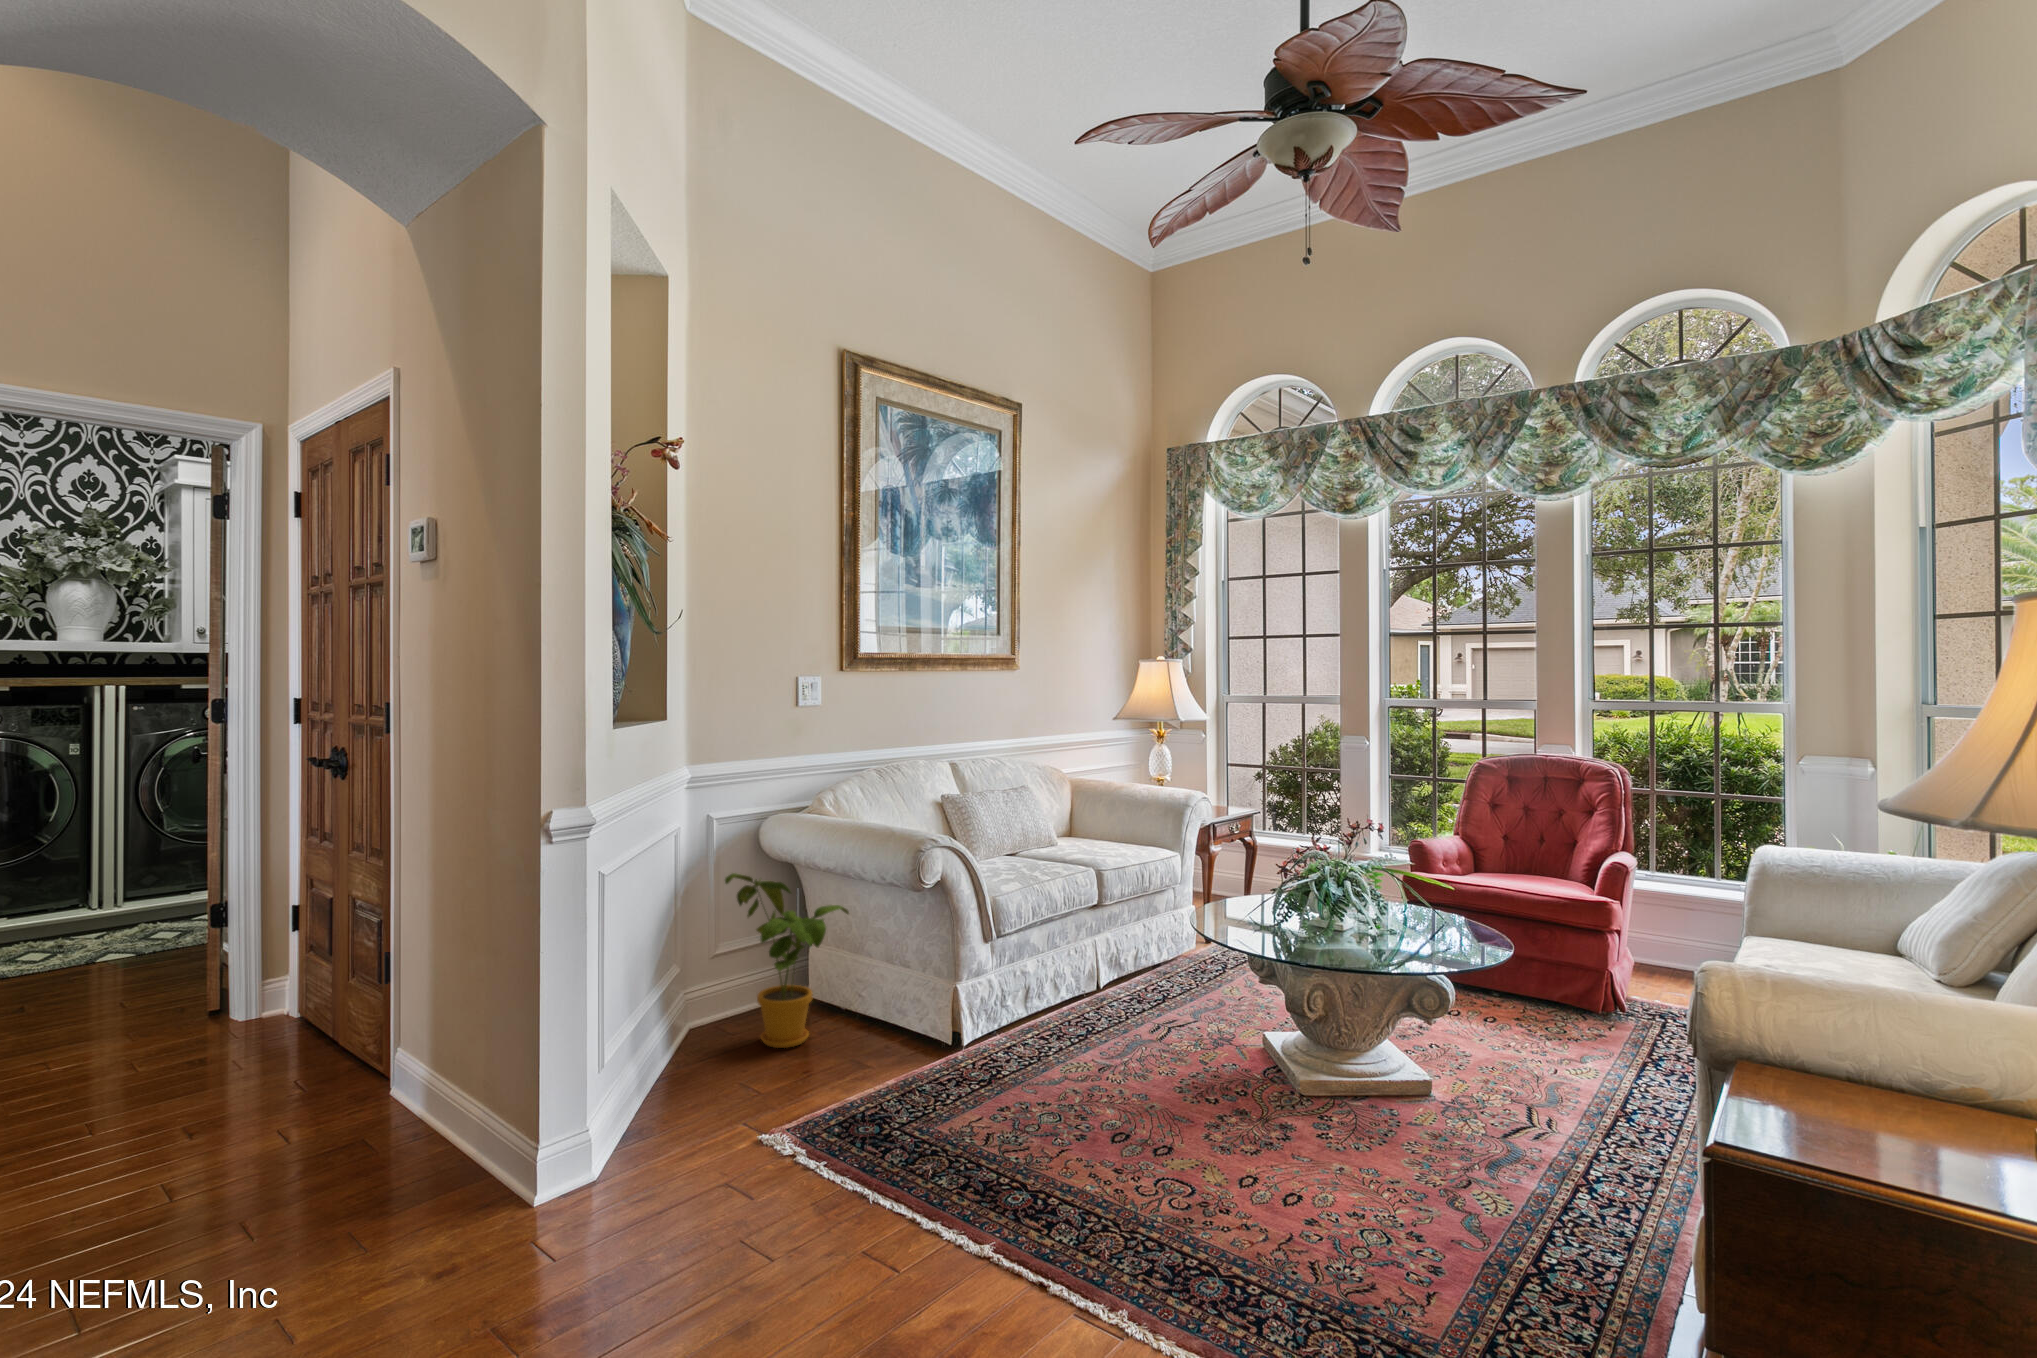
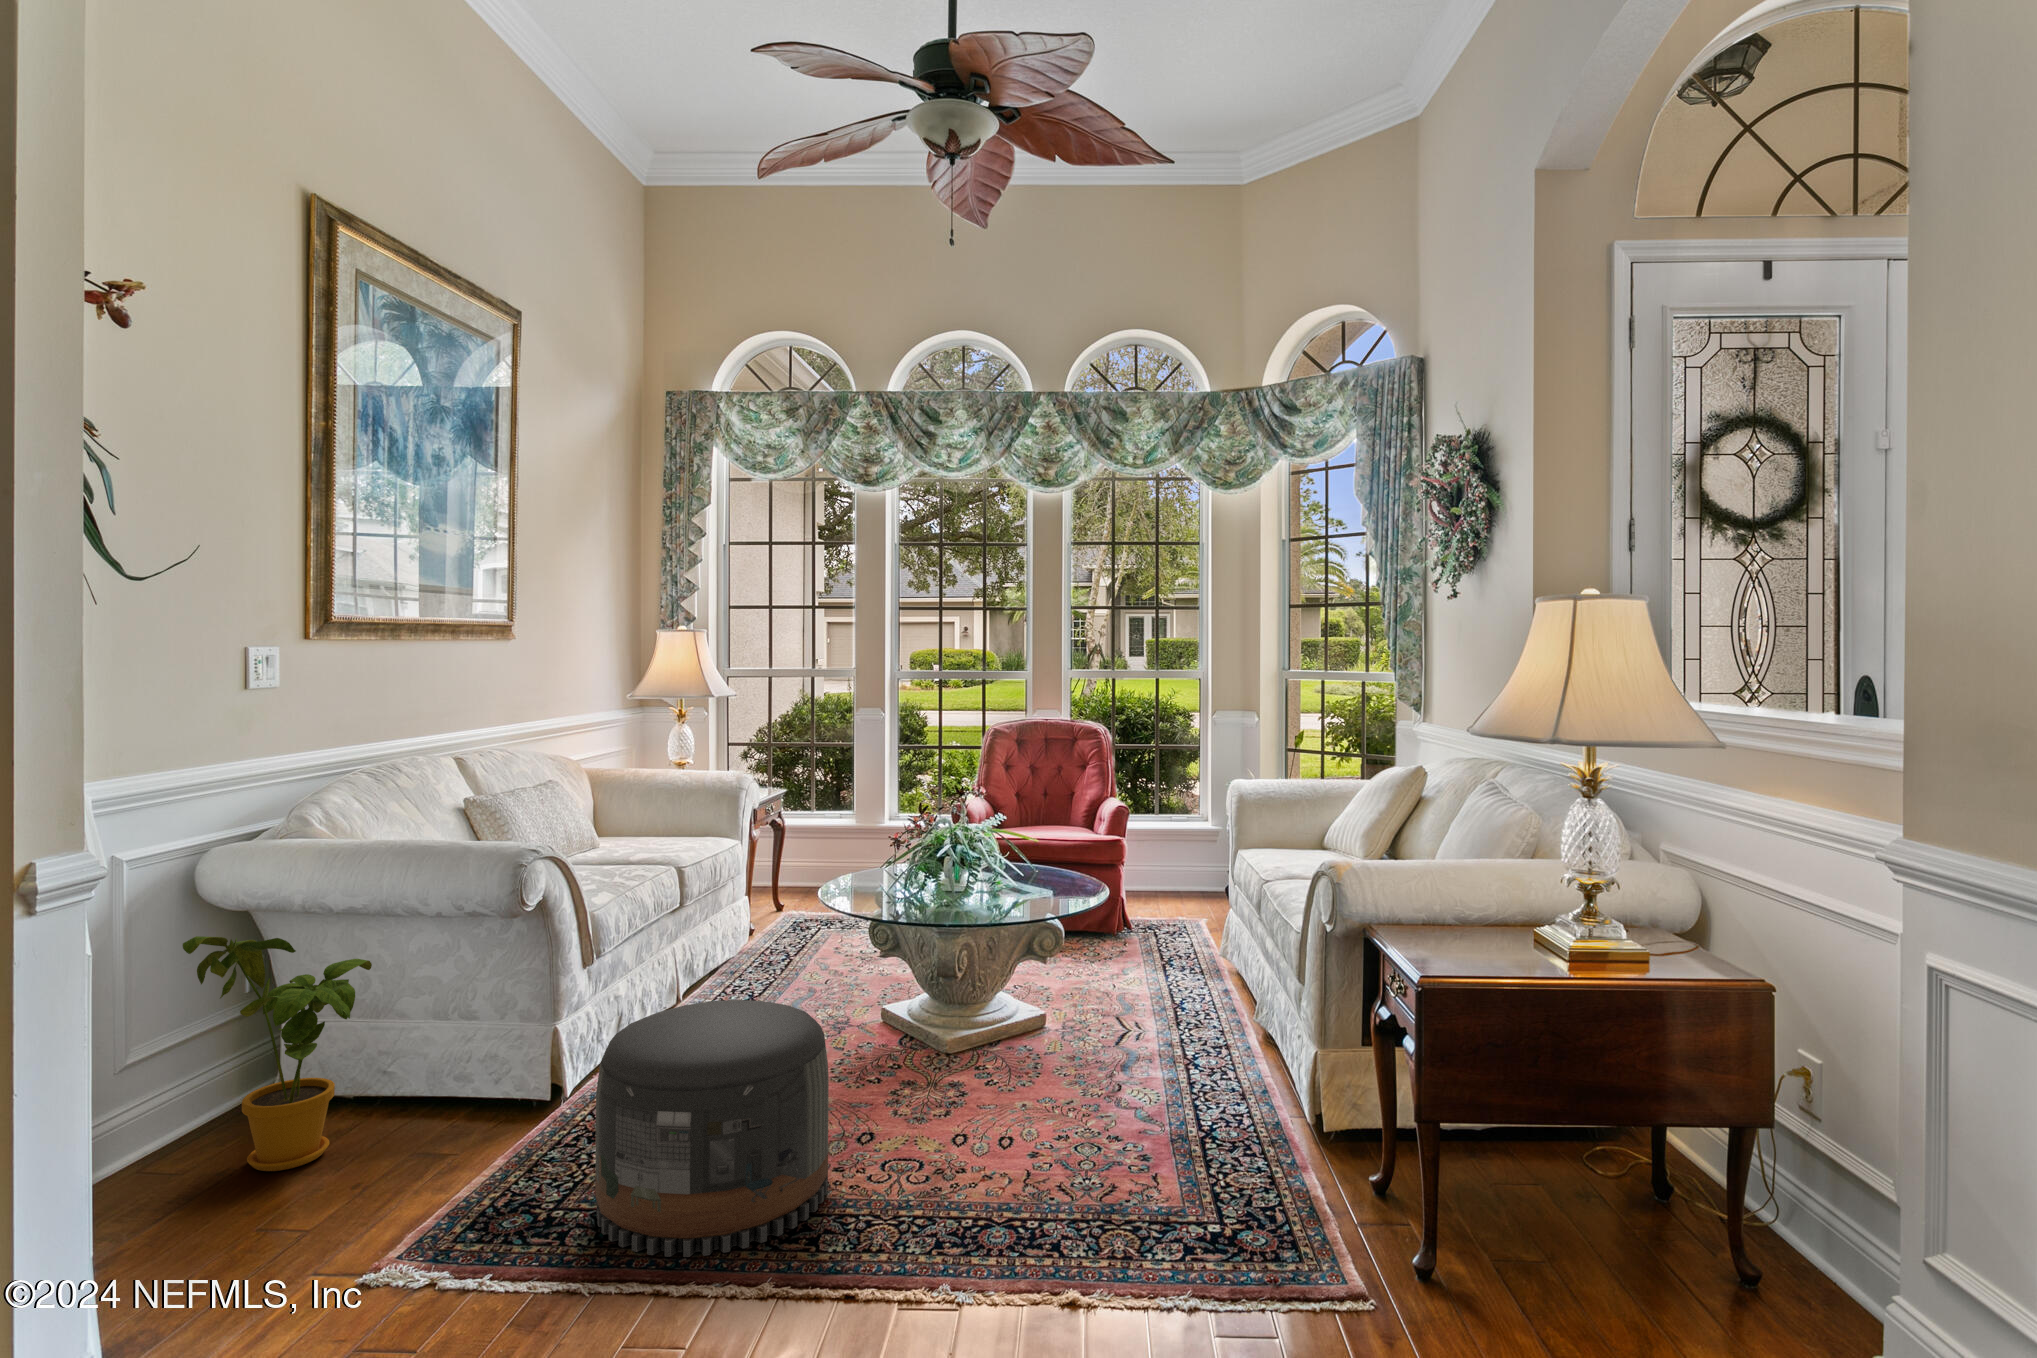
pouf: none [911,987,1106,1212] -> present [595,1000,829,1257]

